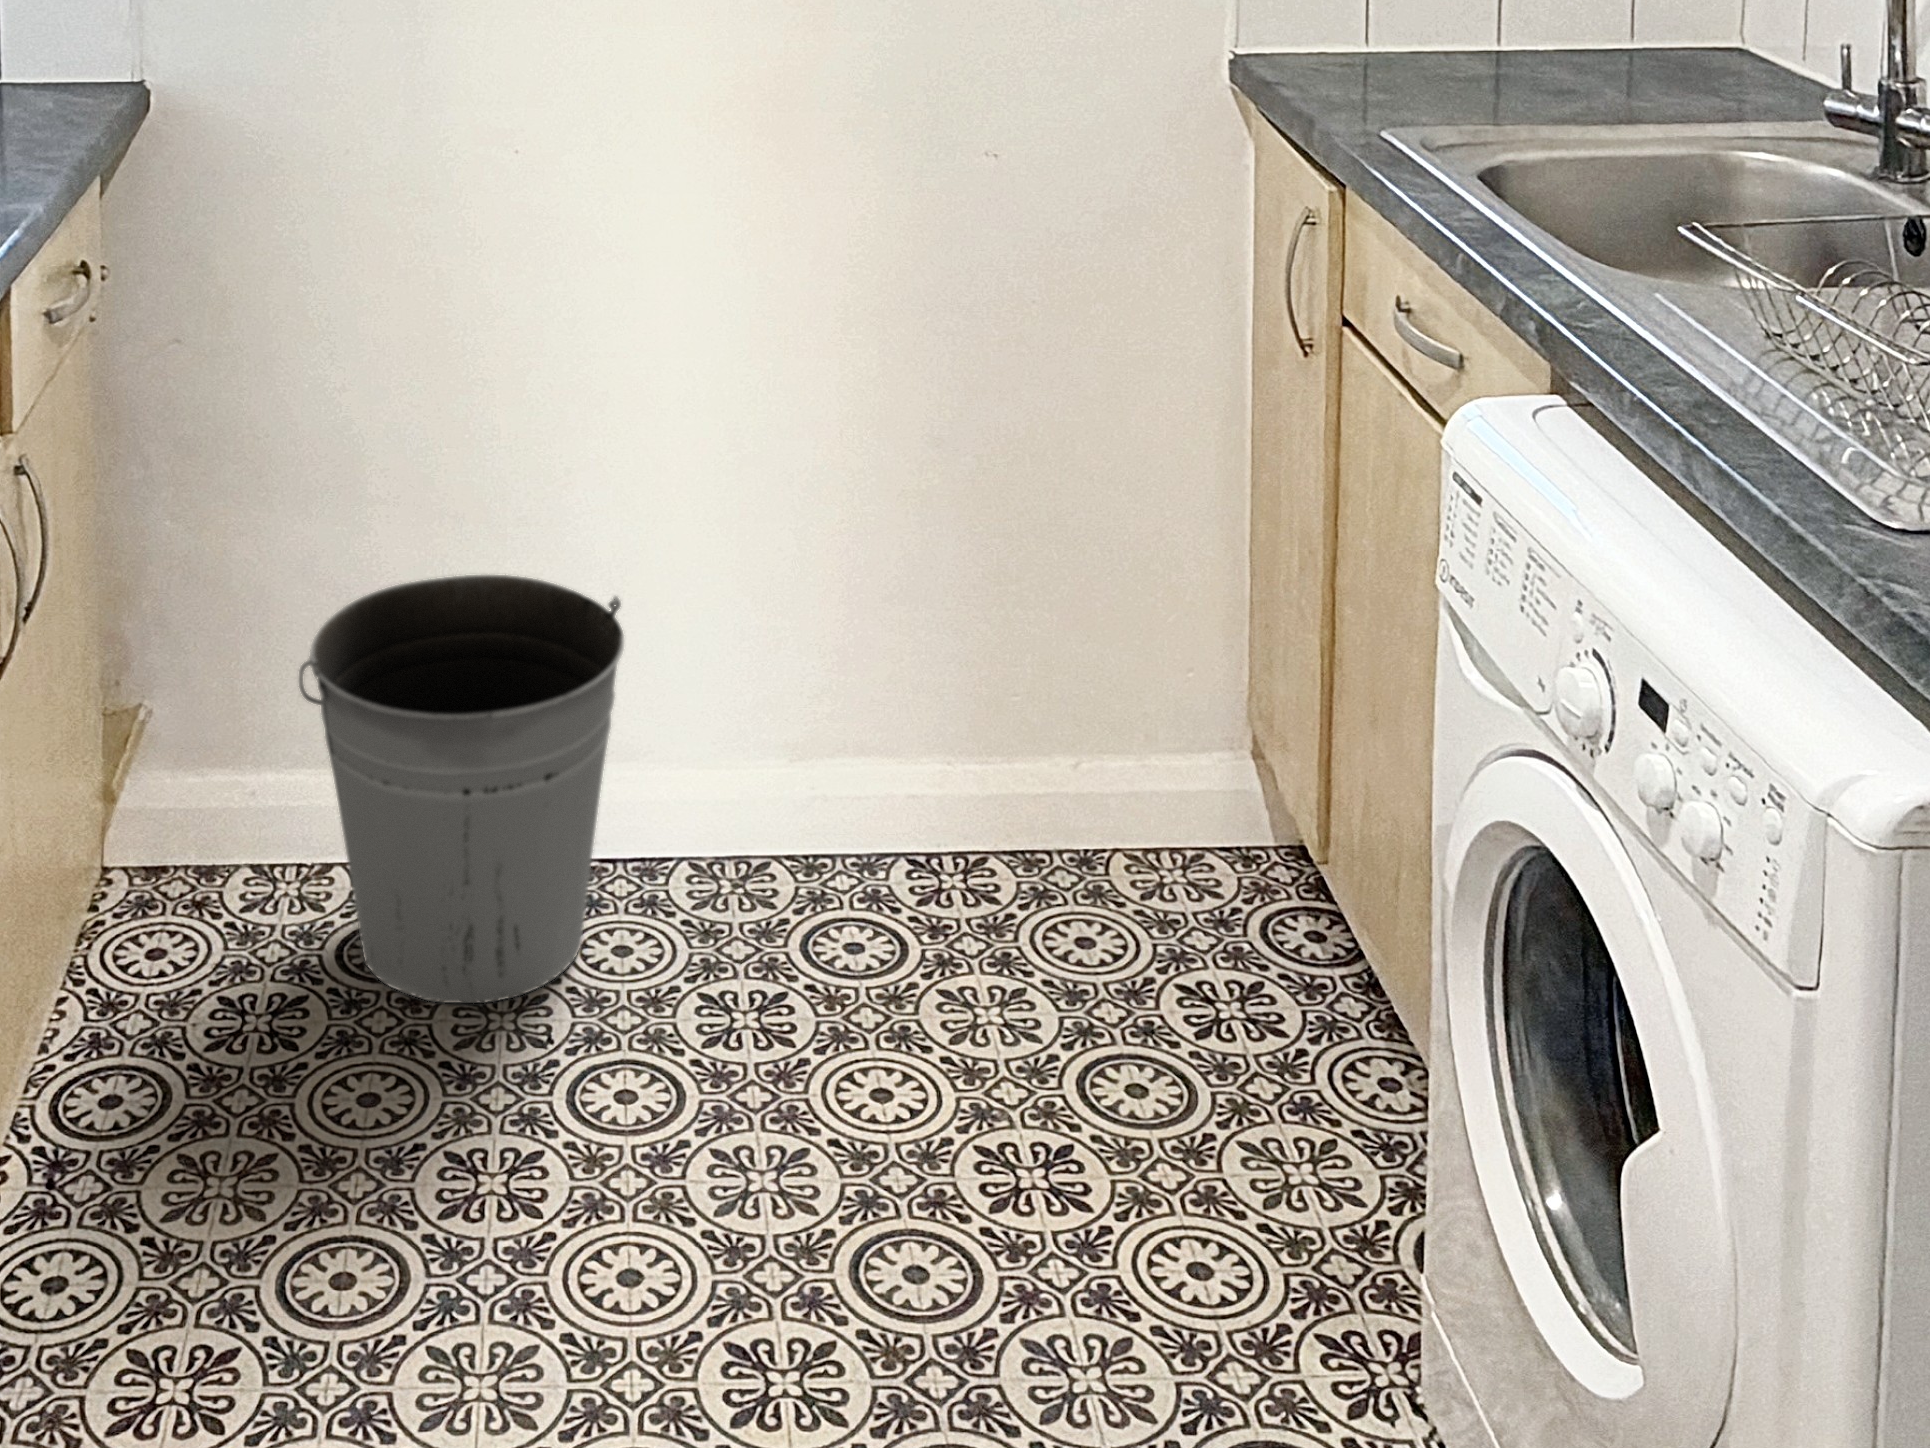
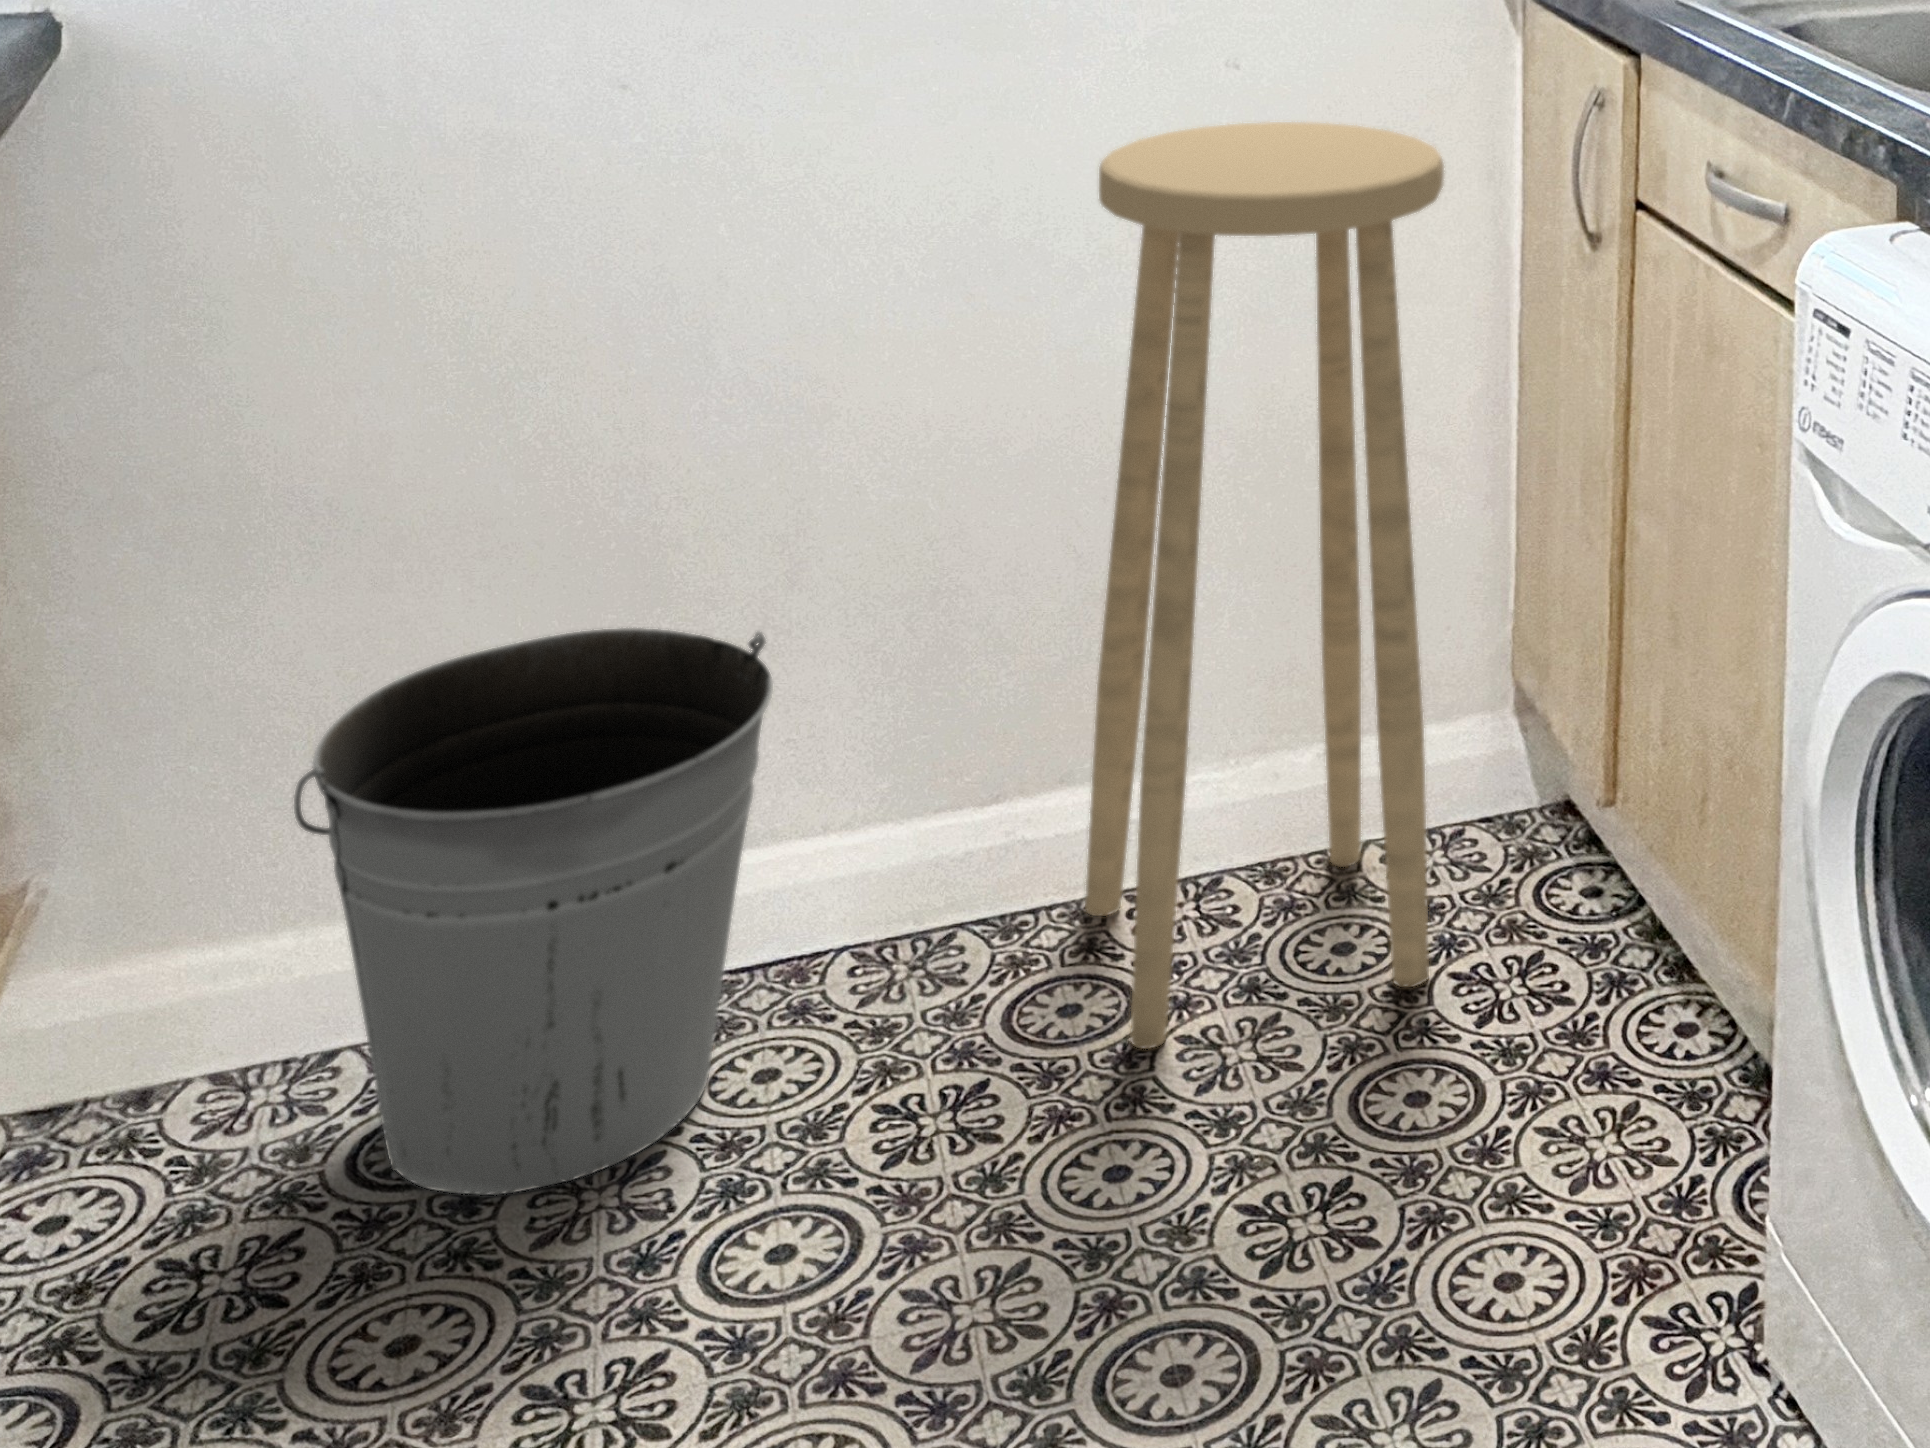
stool: none [874,206,1171,995] -> present [1085,122,1444,1049]

